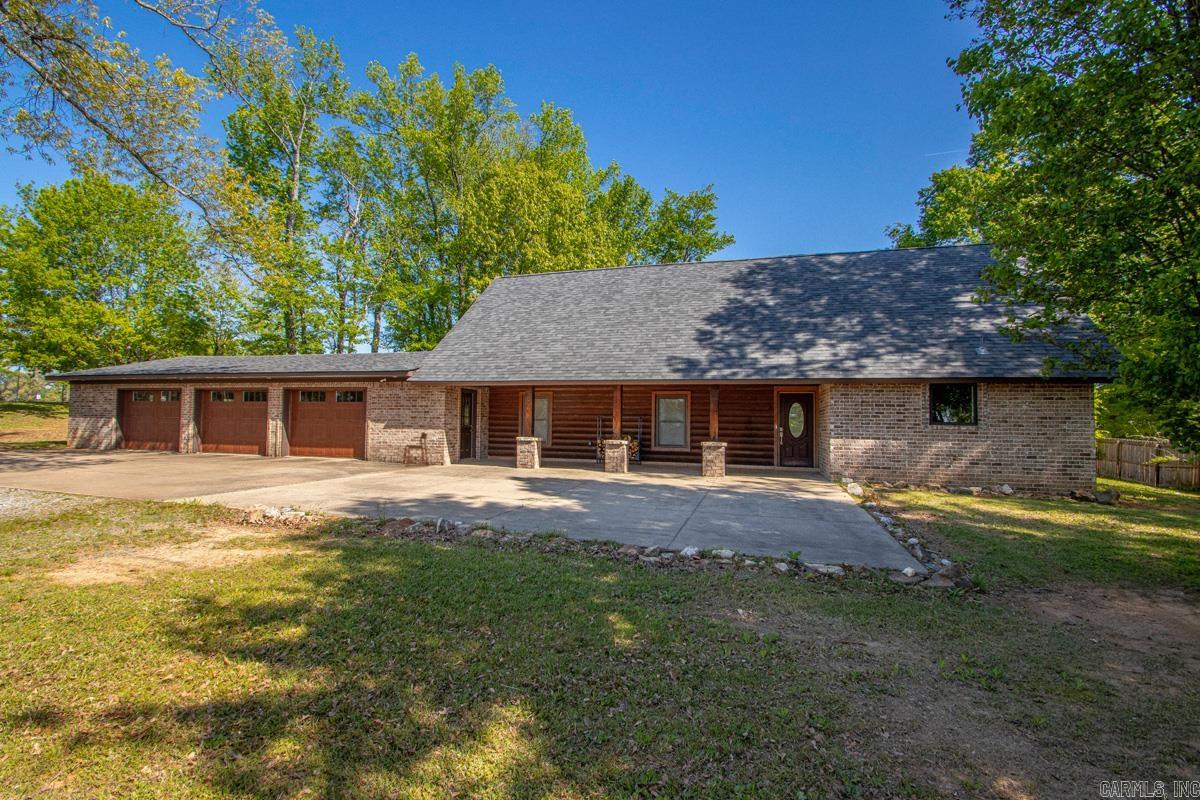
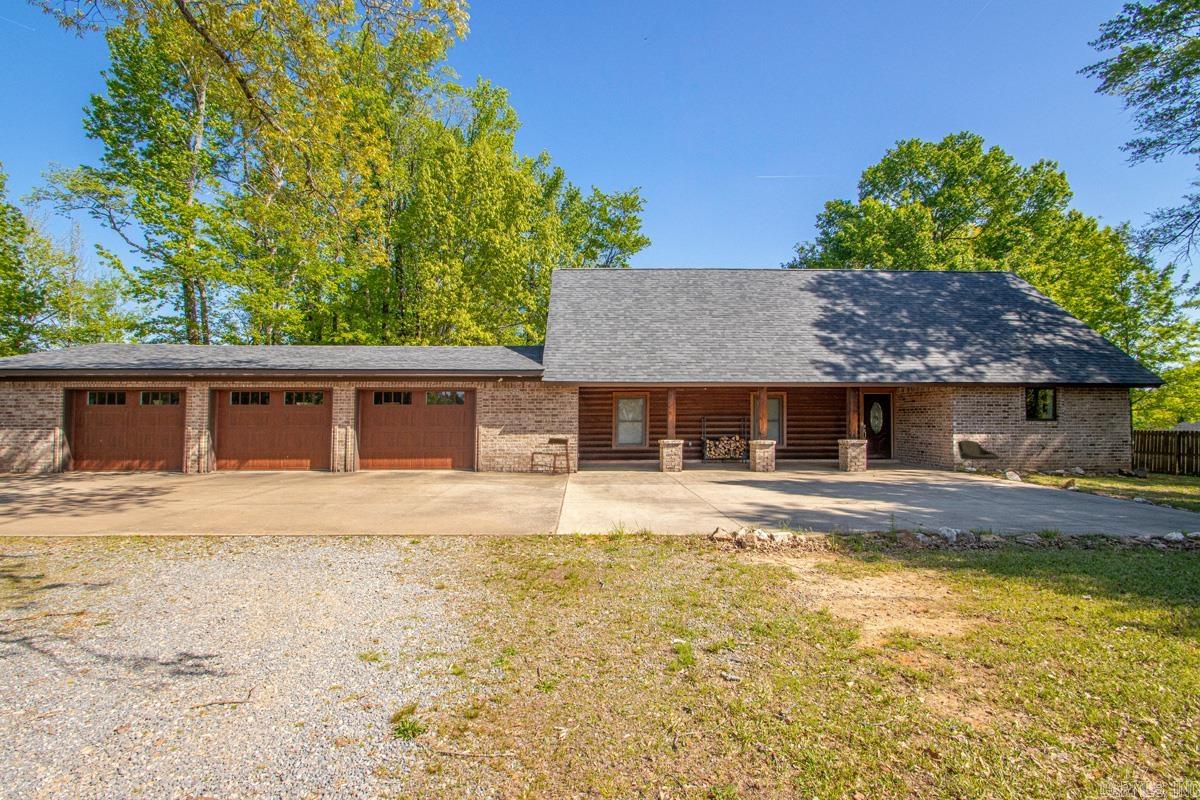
lounge chair: none [830,447,869,488] -> present [958,440,998,473]

